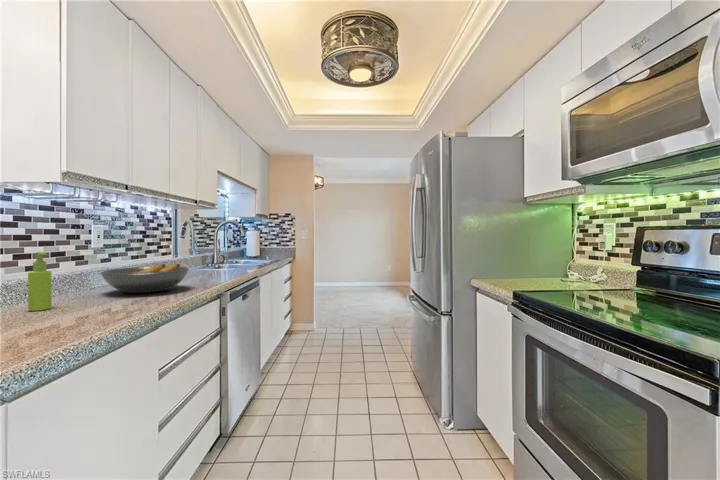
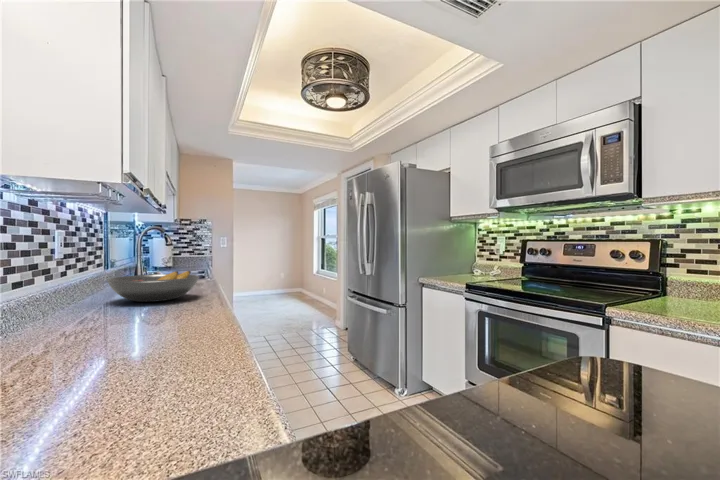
soap dispenser: present [28,252,52,311] -> none [77,259,103,322]

